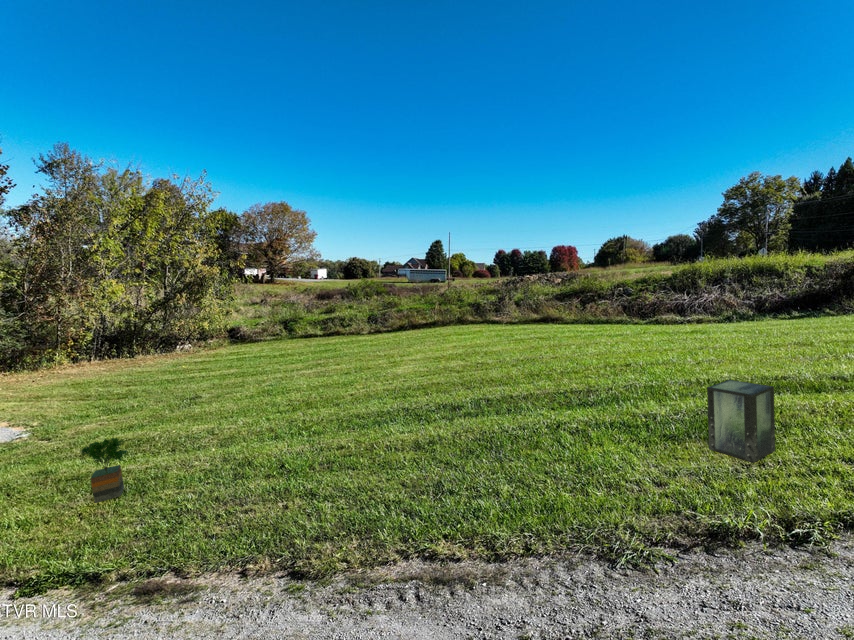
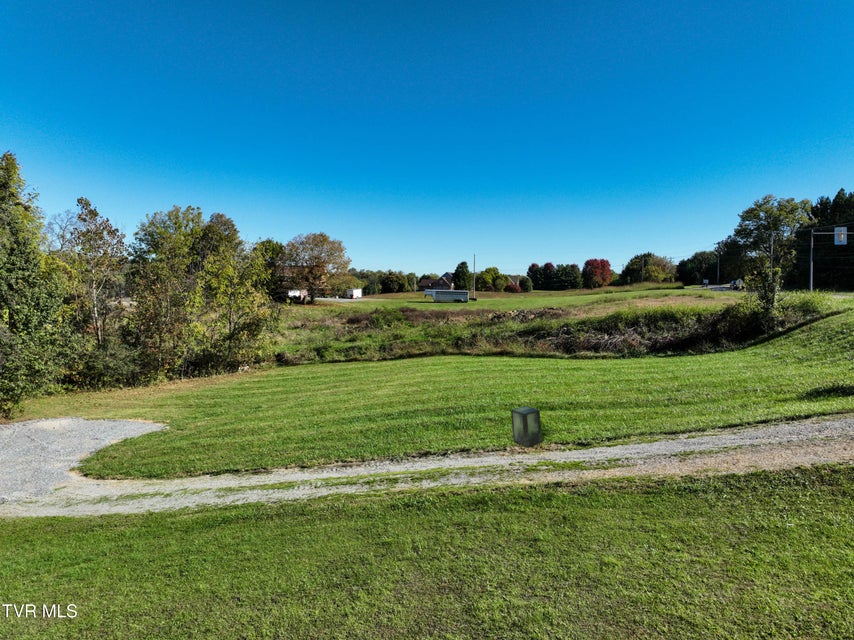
potted tree: present [80,438,127,503] -> none [201,430,225,463]

